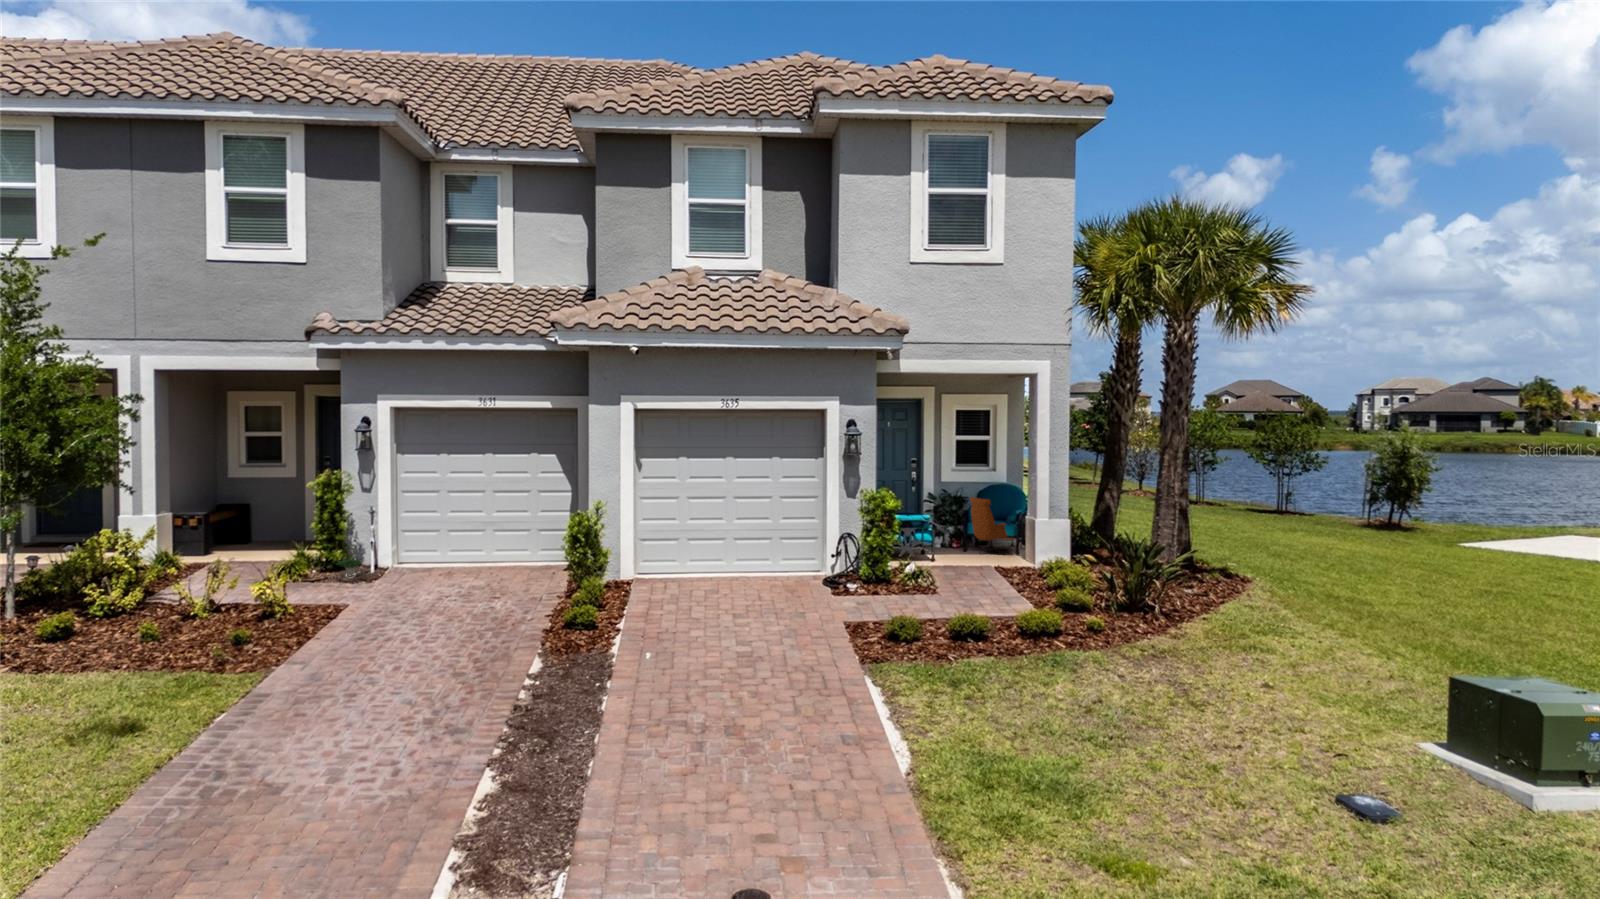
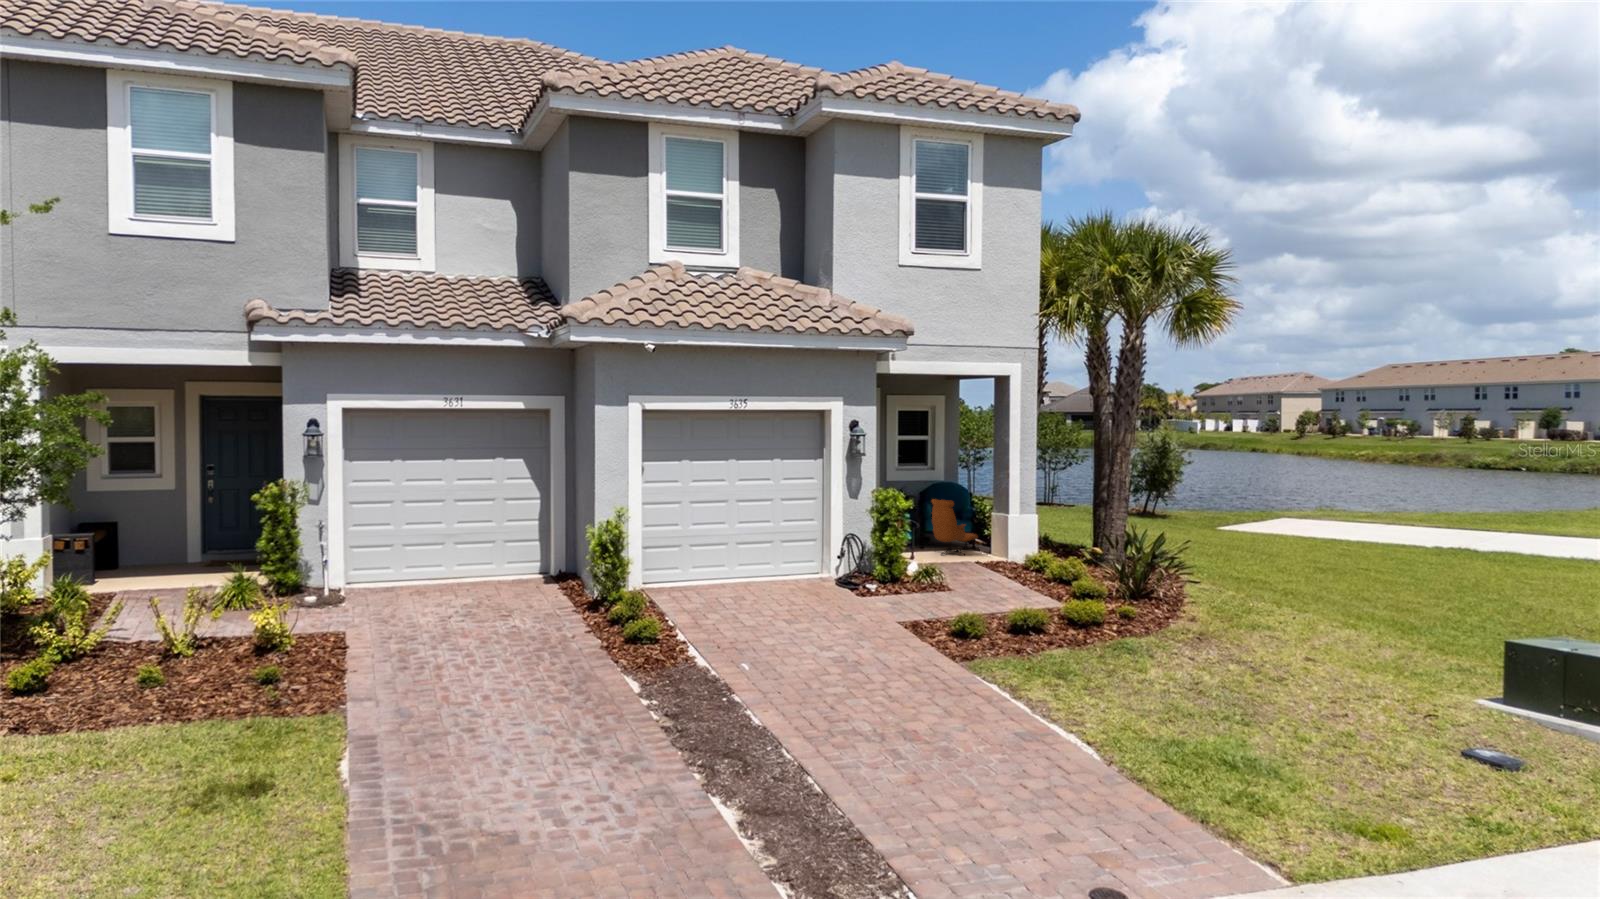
potted plant: present [337,539,363,576] -> none [290,557,324,600]

